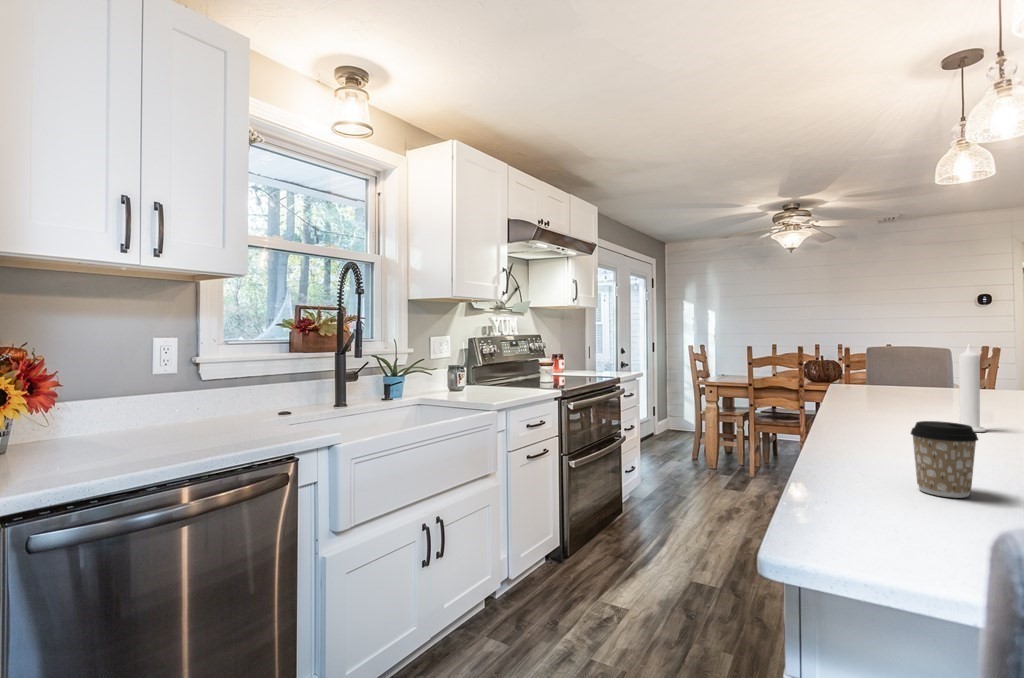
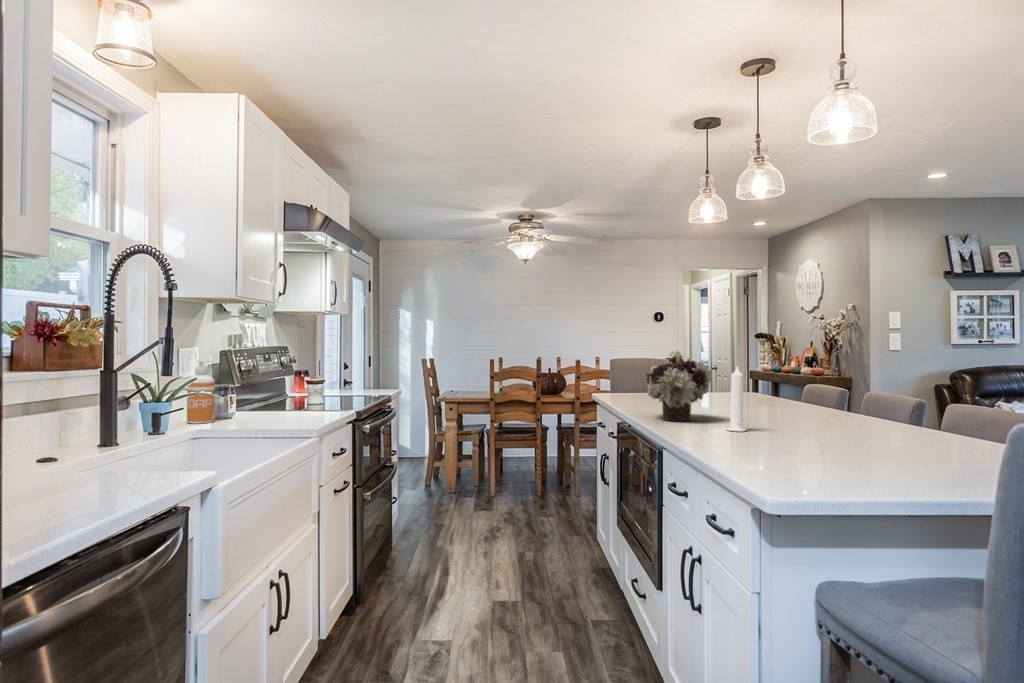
flower arrangement: none [855,326,950,414] -> present [646,350,711,421]
soap dispenser: none [431,346,450,394] -> present [187,361,215,424]
coffee cup: present [911,421,978,498] -> none [768,424,806,473]

